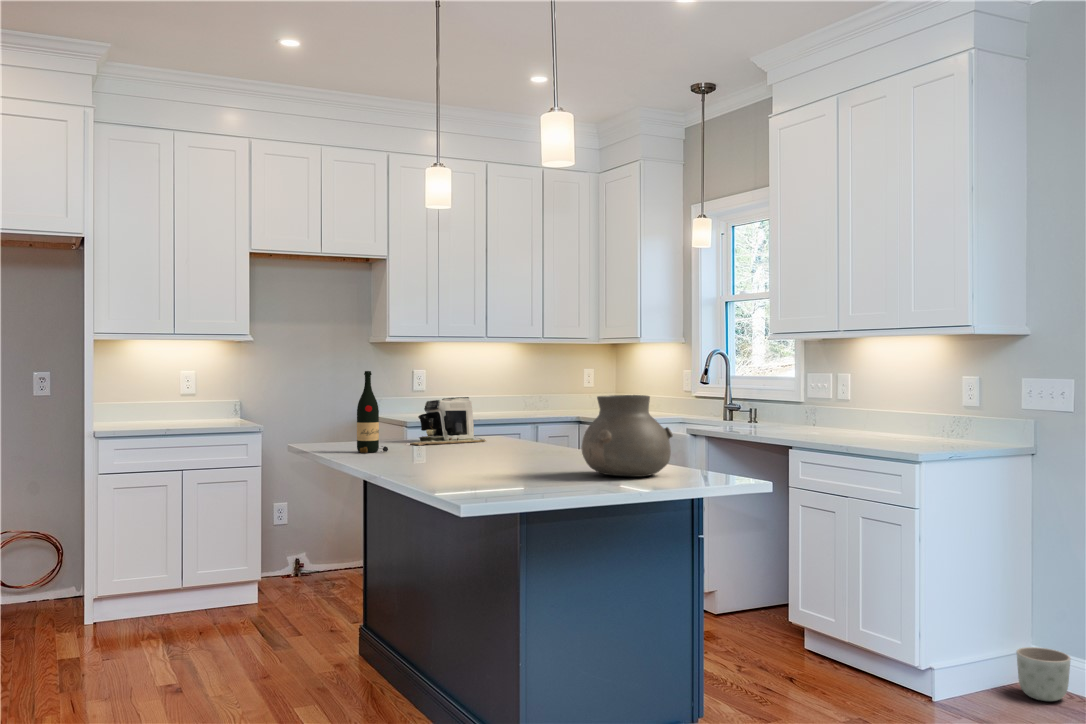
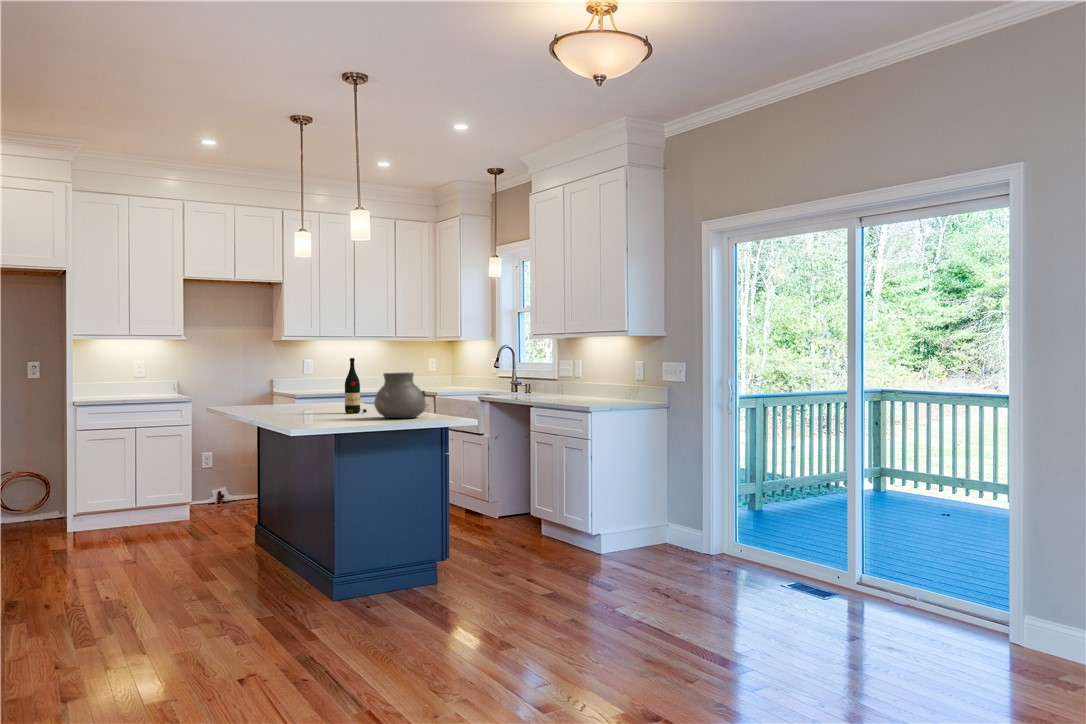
wine bottle: present [357,371,388,453] -> present [345,358,367,414]
coffee maker: present [413,397,486,446] -> none [288,377,343,408]
planter: present [1017,647,1071,701] -> none [654,521,682,551]

